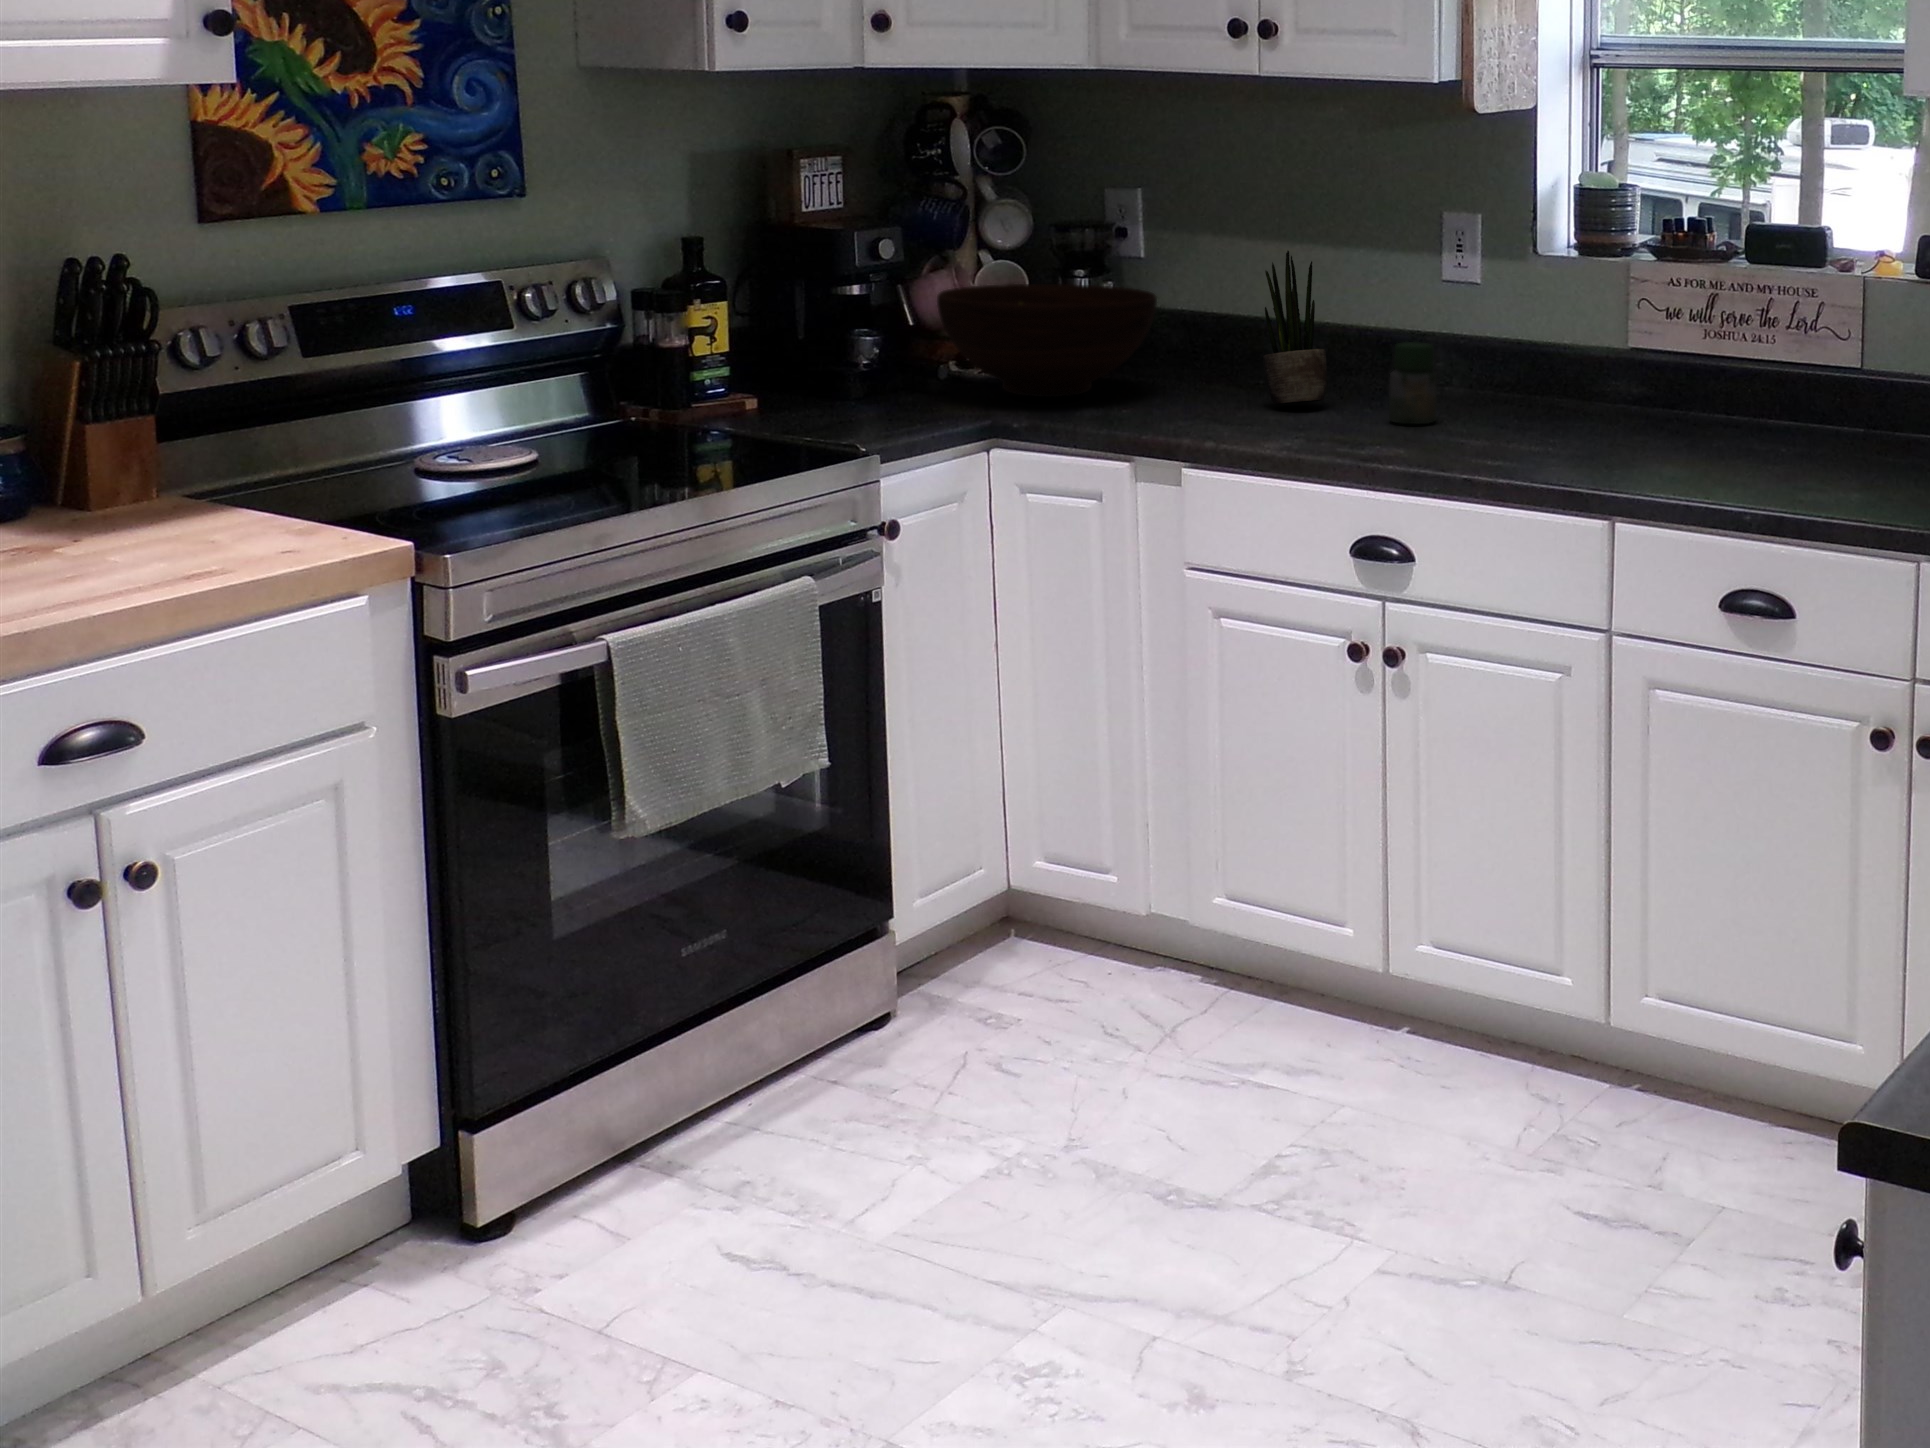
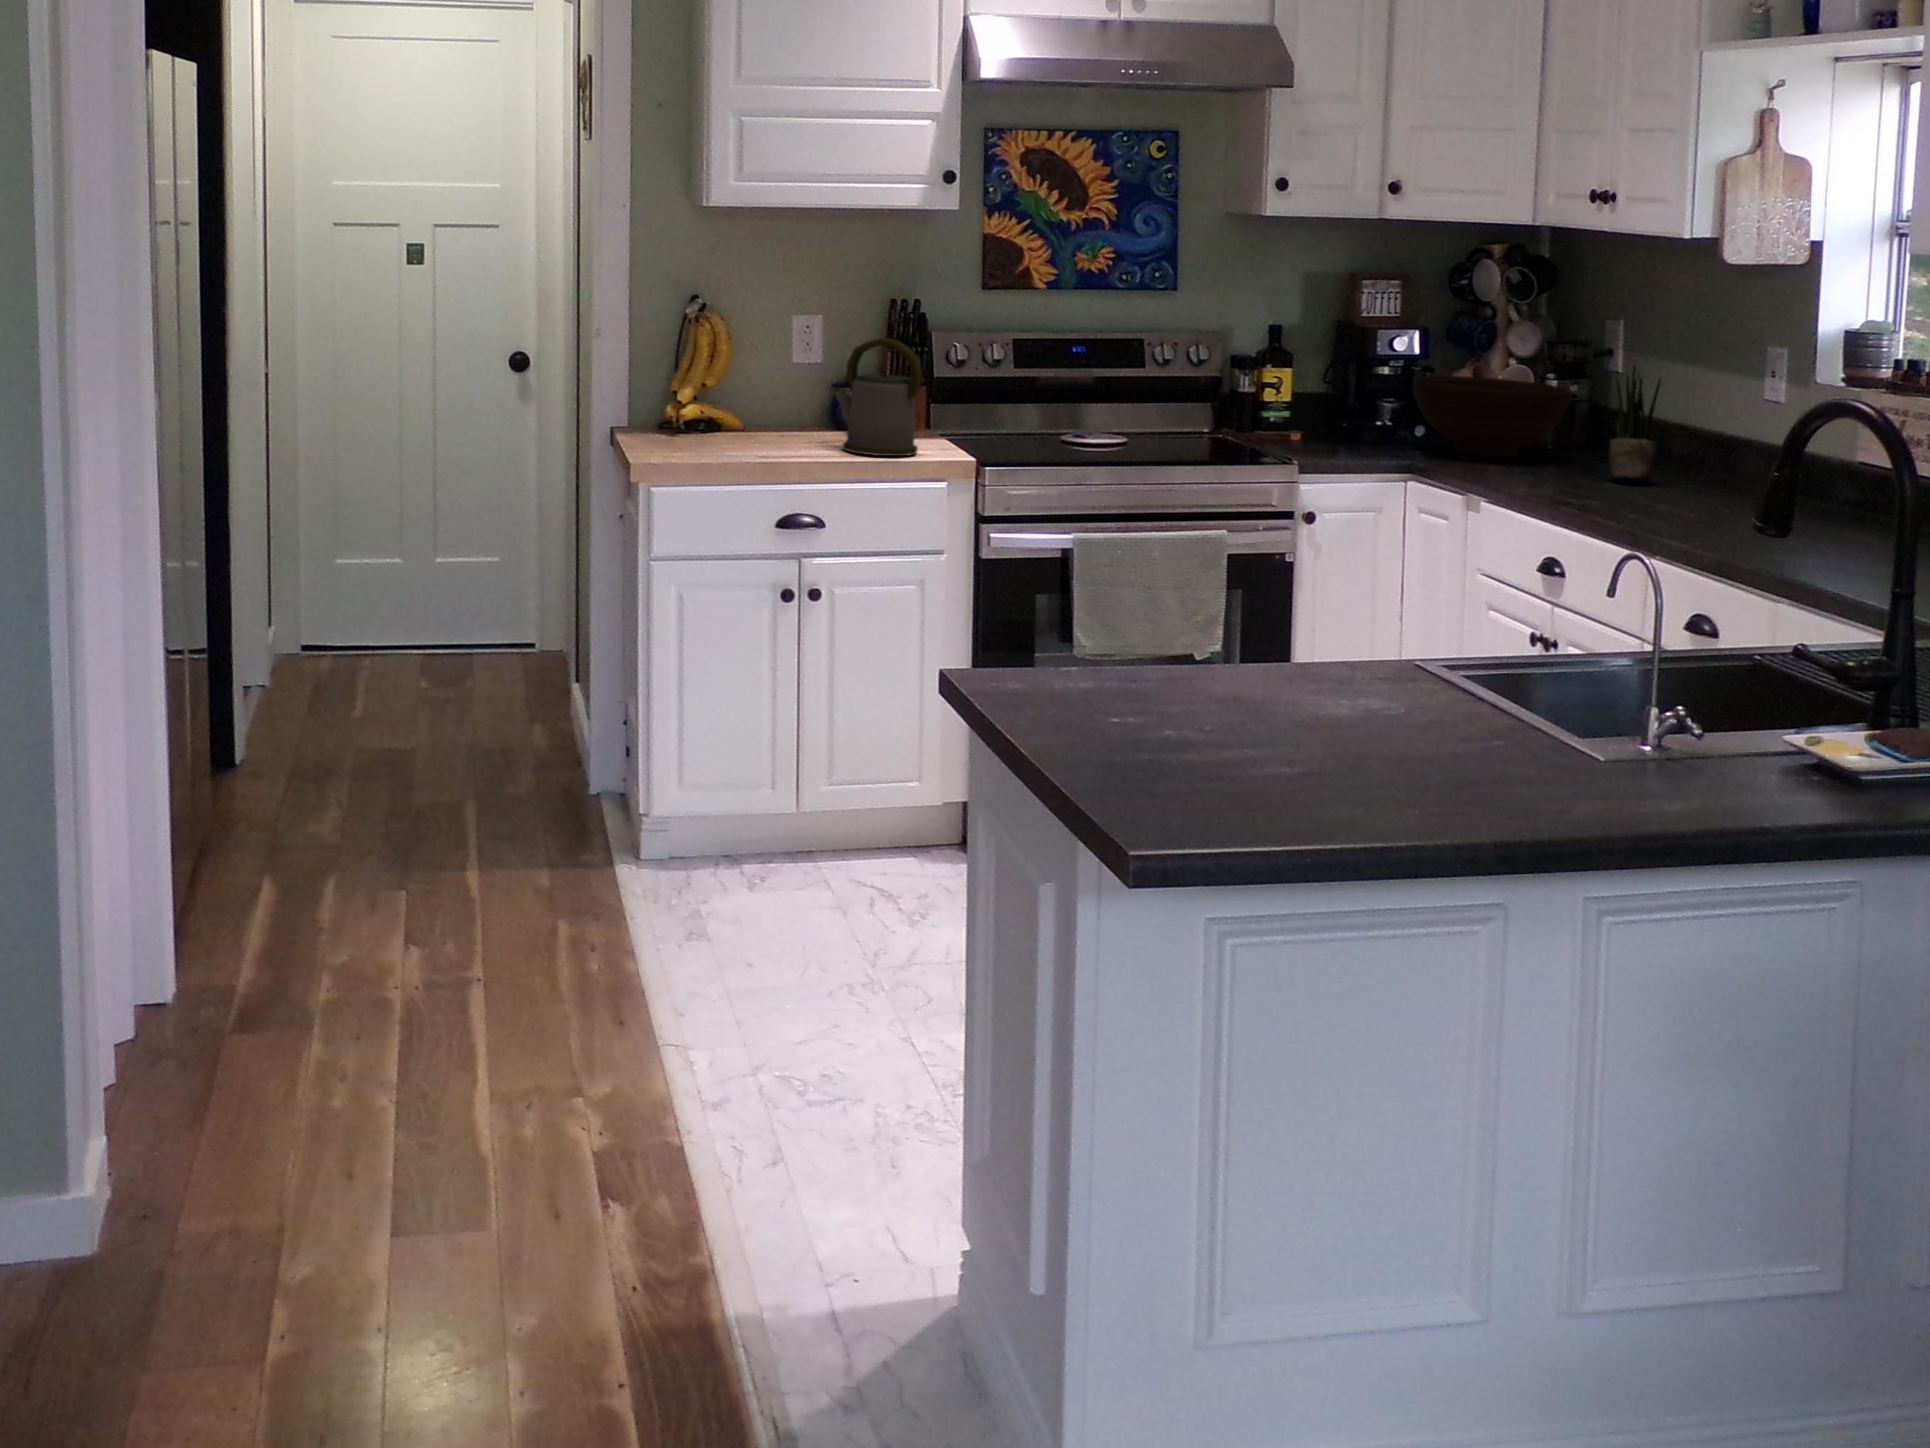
kettle: none [48,340,256,573] -> present [835,338,922,456]
jar: present [1389,342,1437,424] -> none [1668,439,1709,502]

